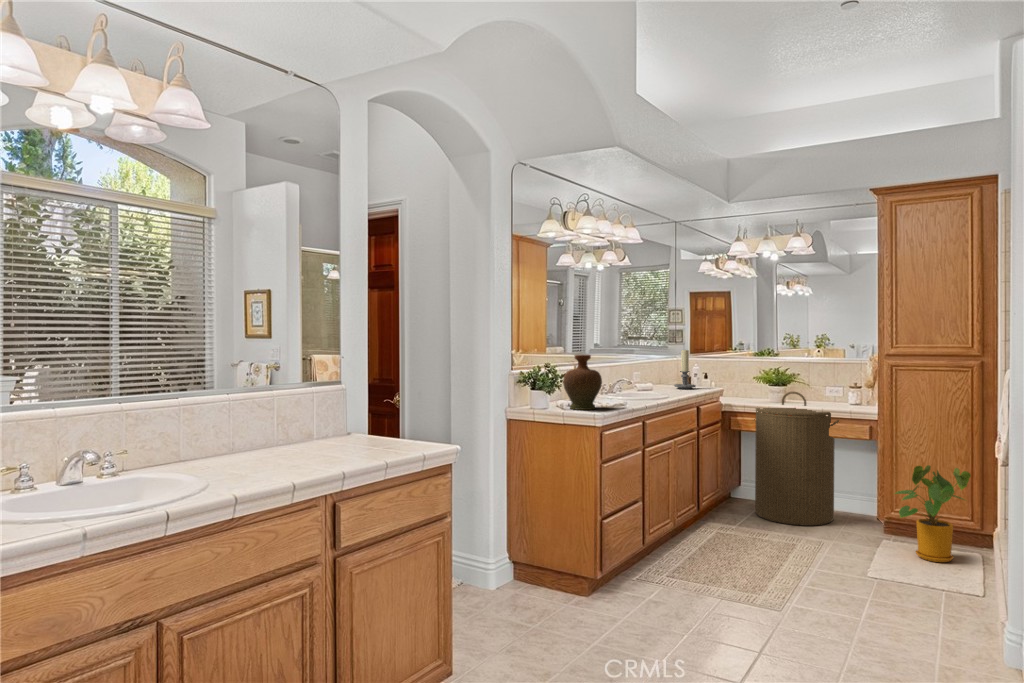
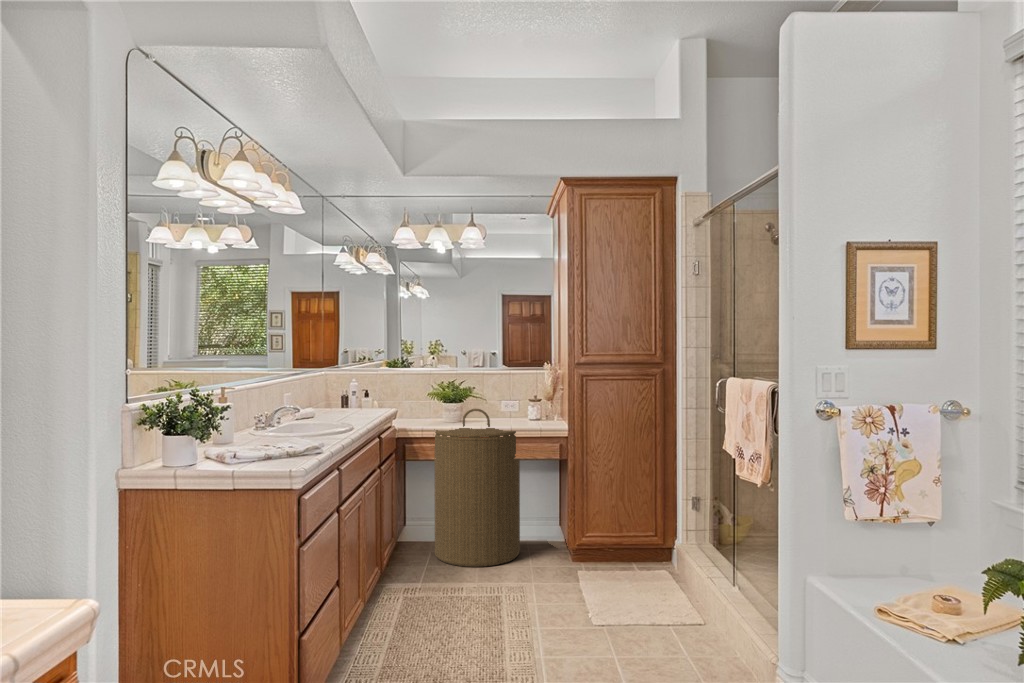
candle holder: present [674,350,696,389] -> none [340,362,367,413]
decorative vase: present [563,355,602,410] -> none [223,373,289,462]
house plant: present [895,465,971,562] -> none [603,481,672,587]

